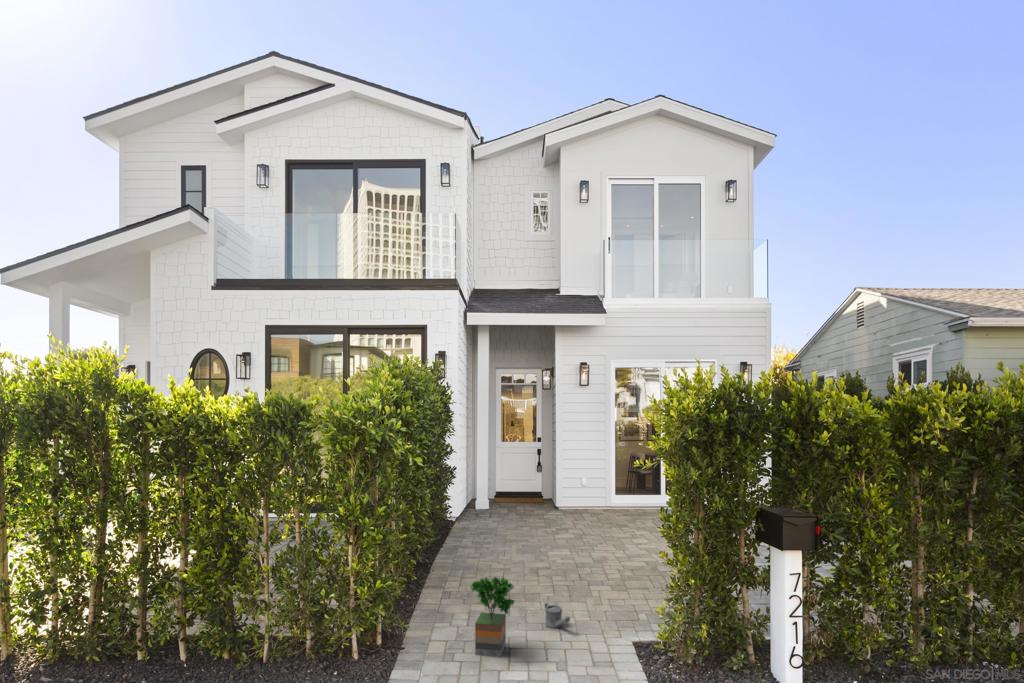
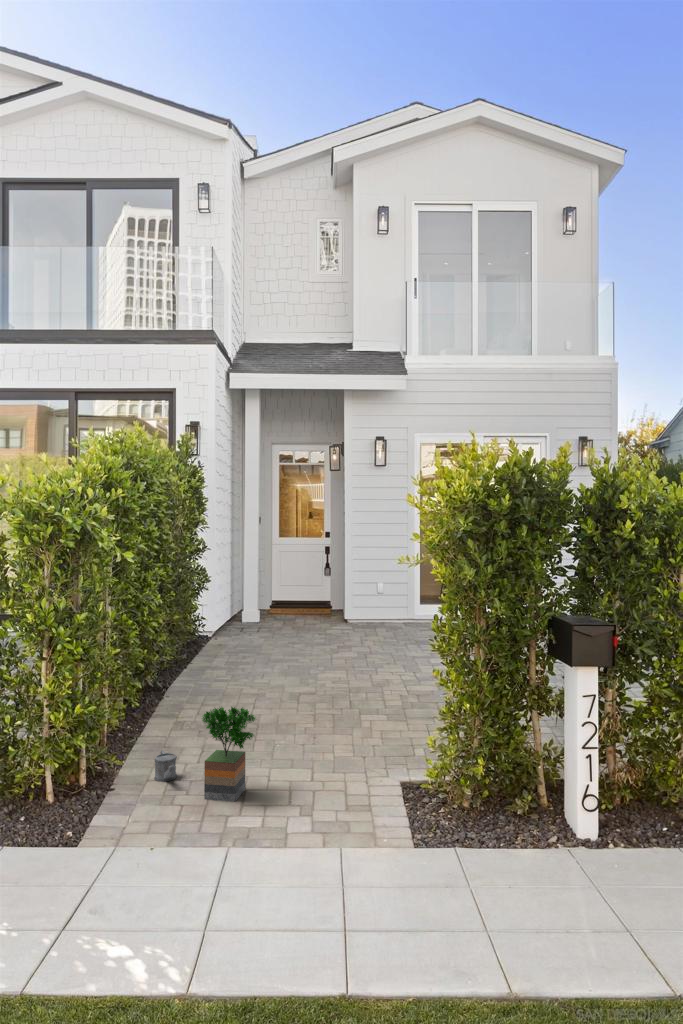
watering can: present [545,603,570,629] -> present [154,750,177,782]

